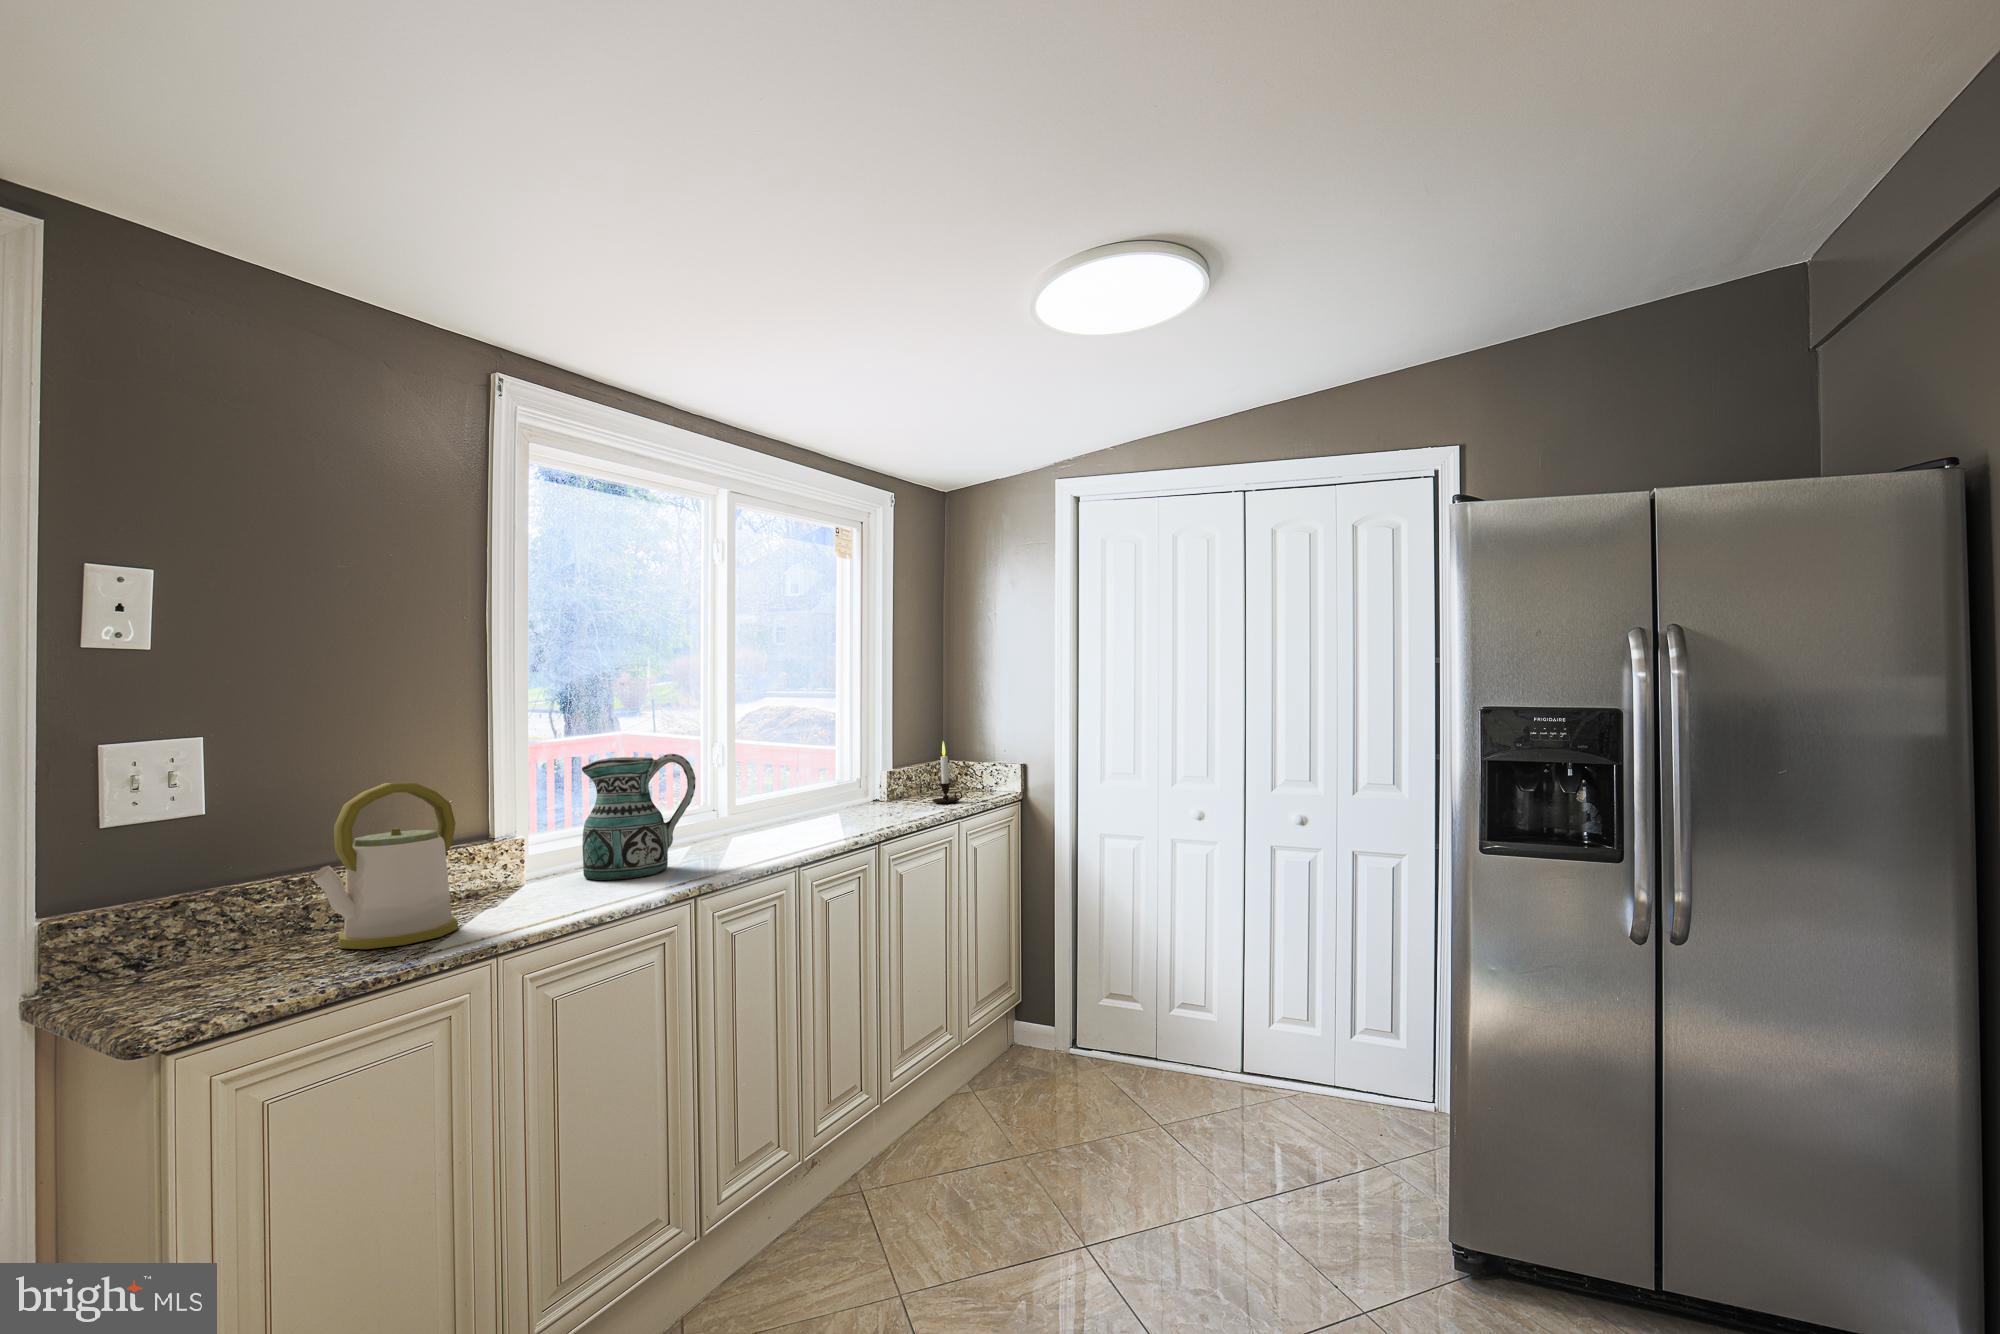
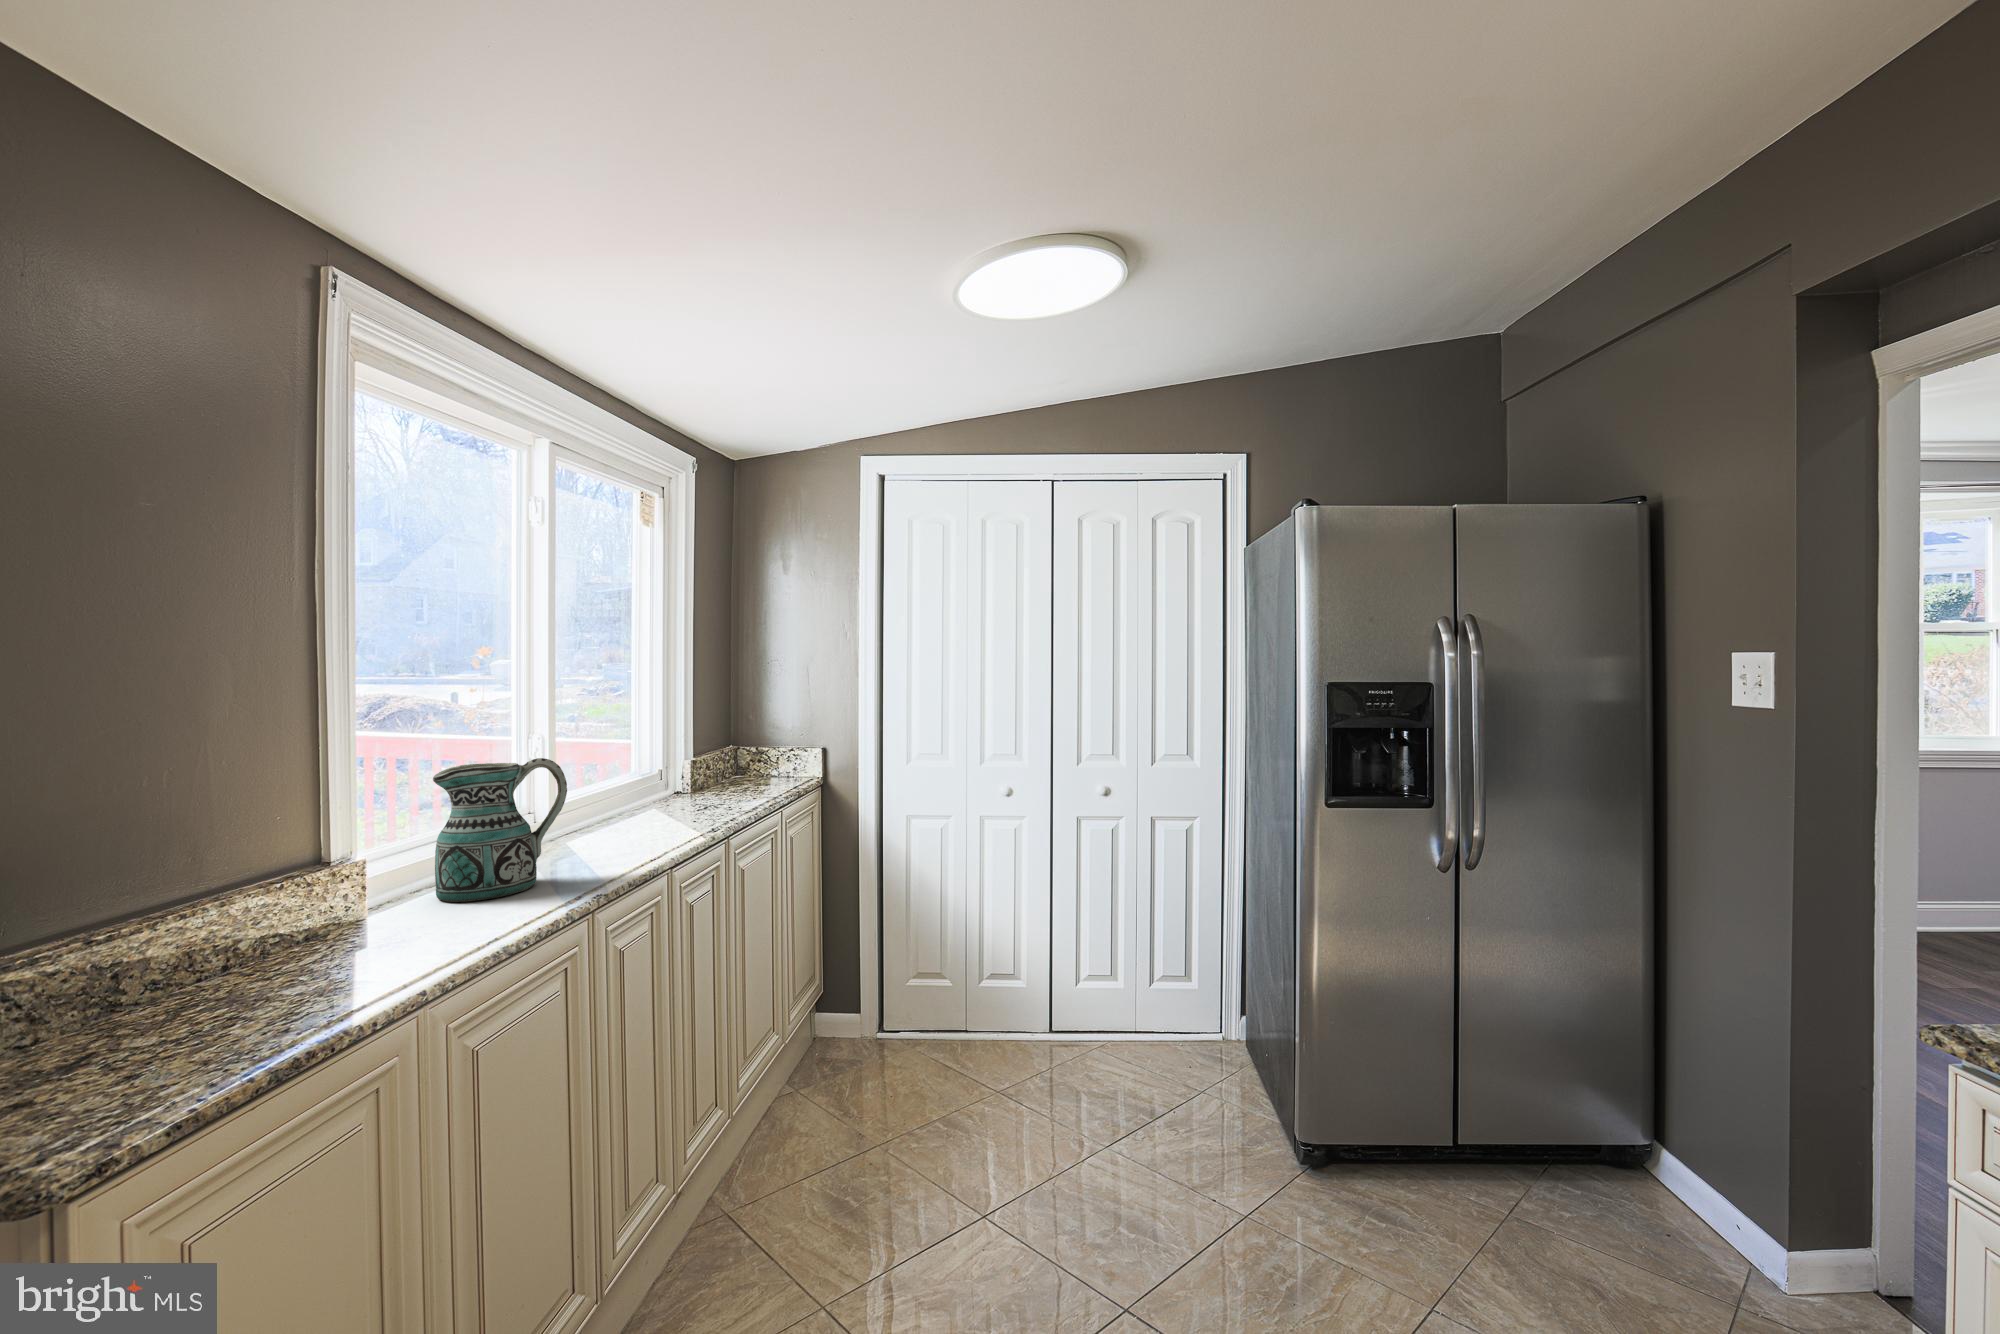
candle: present [932,742,962,803] -> none [739,732,772,792]
kettle: present [313,783,458,949] -> none [165,810,354,1023]

